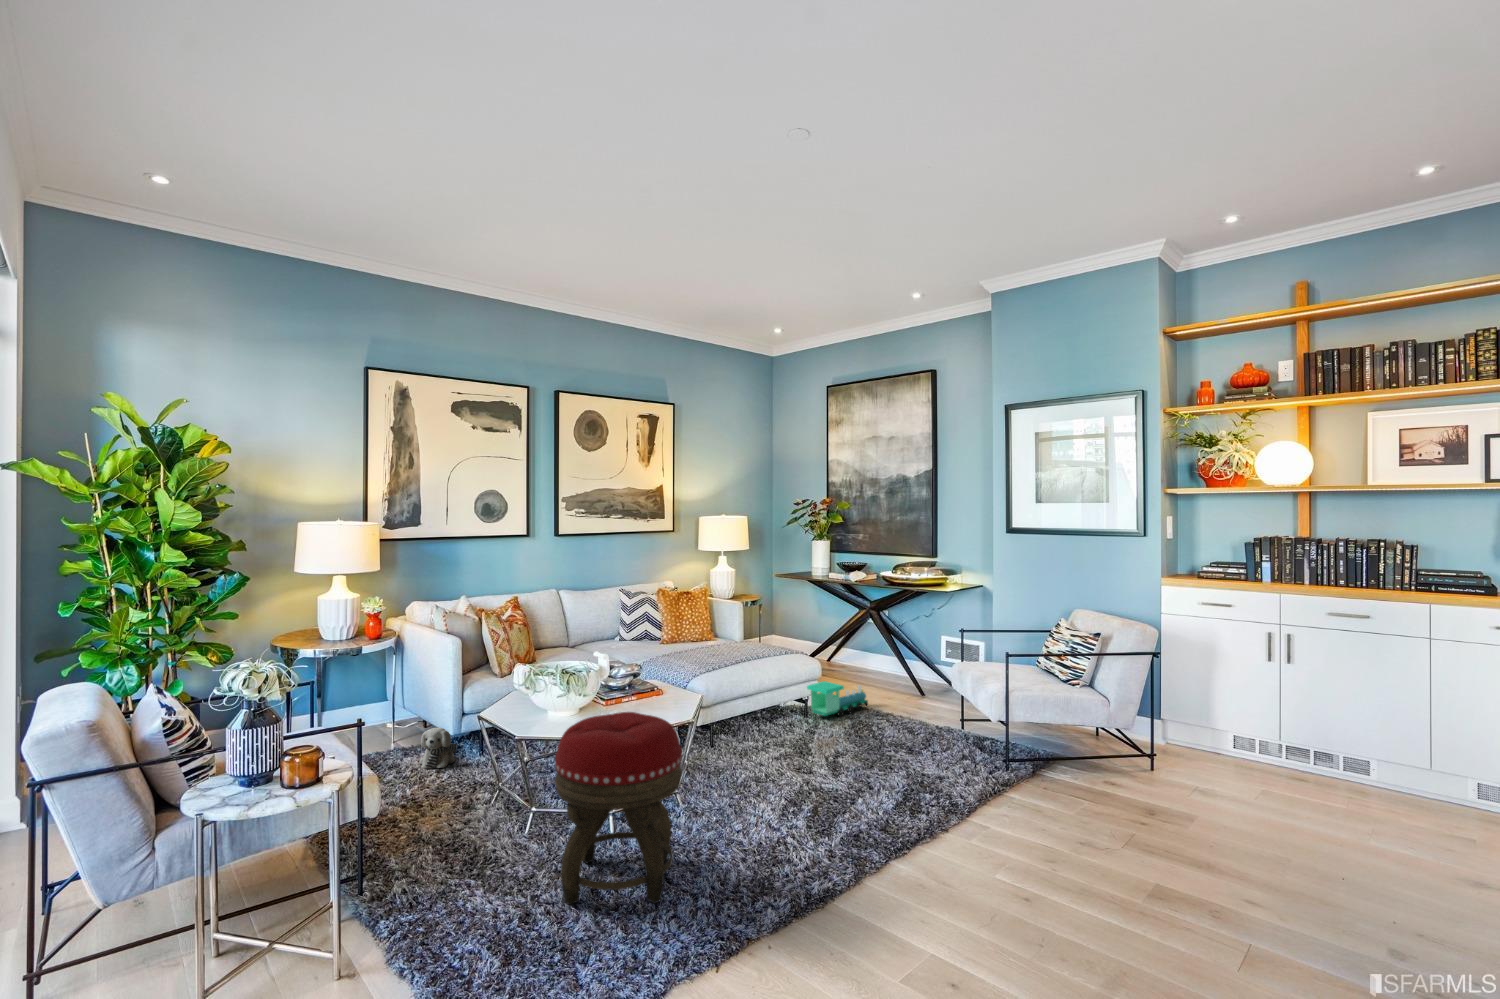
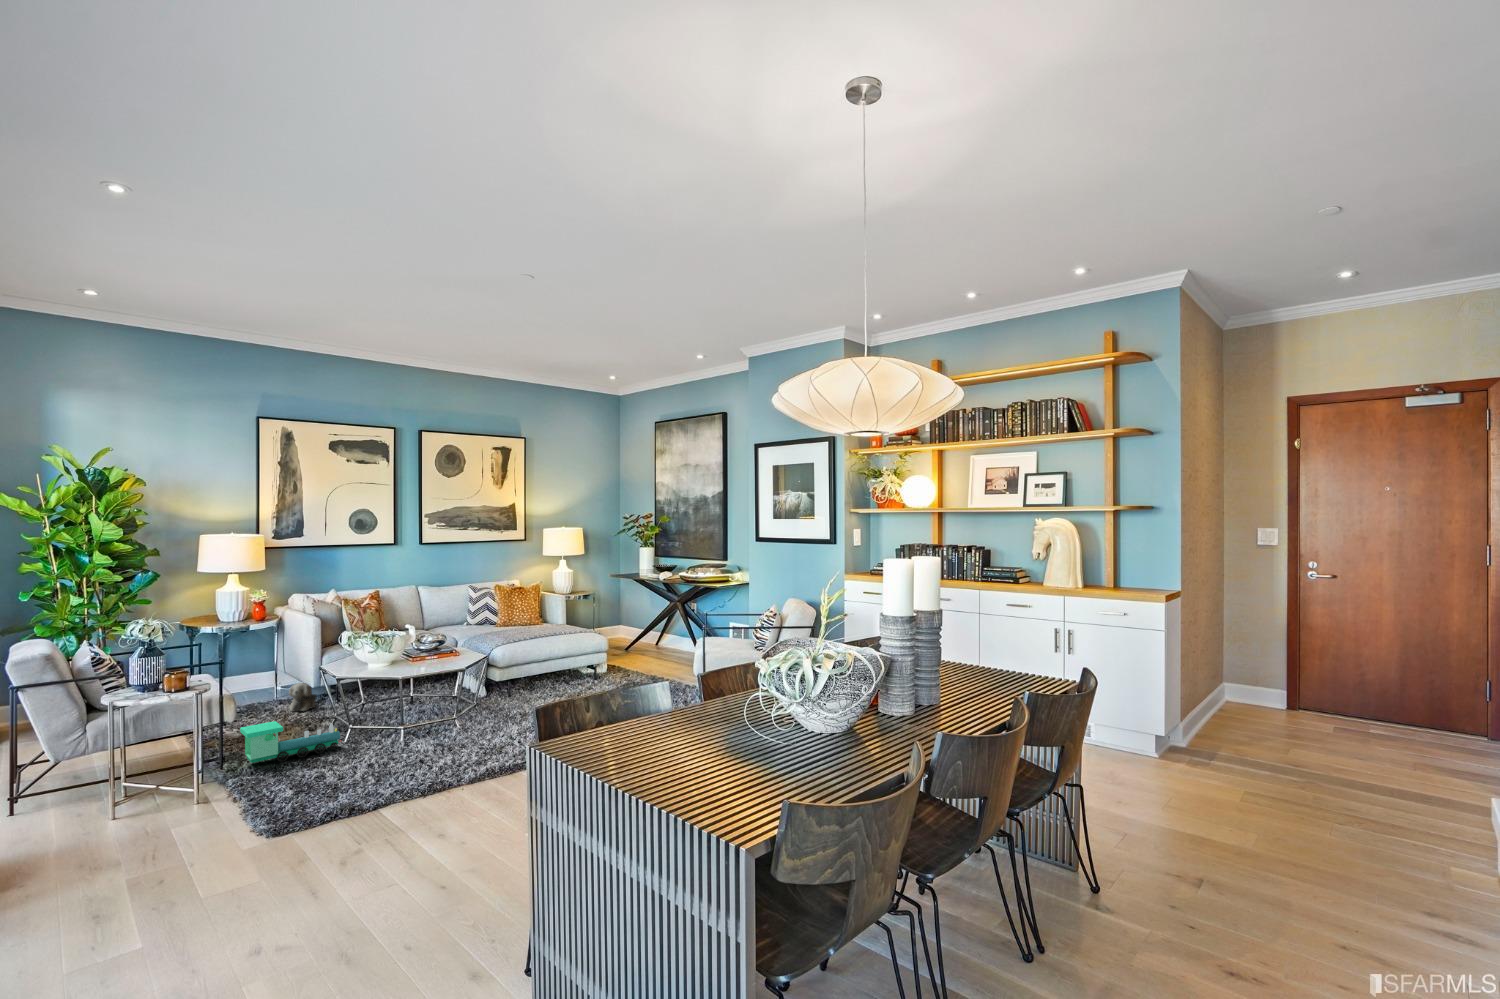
toy train: present [807,681,868,716] -> present [240,721,342,763]
footstool: present [555,712,682,905] -> none [351,658,440,774]

